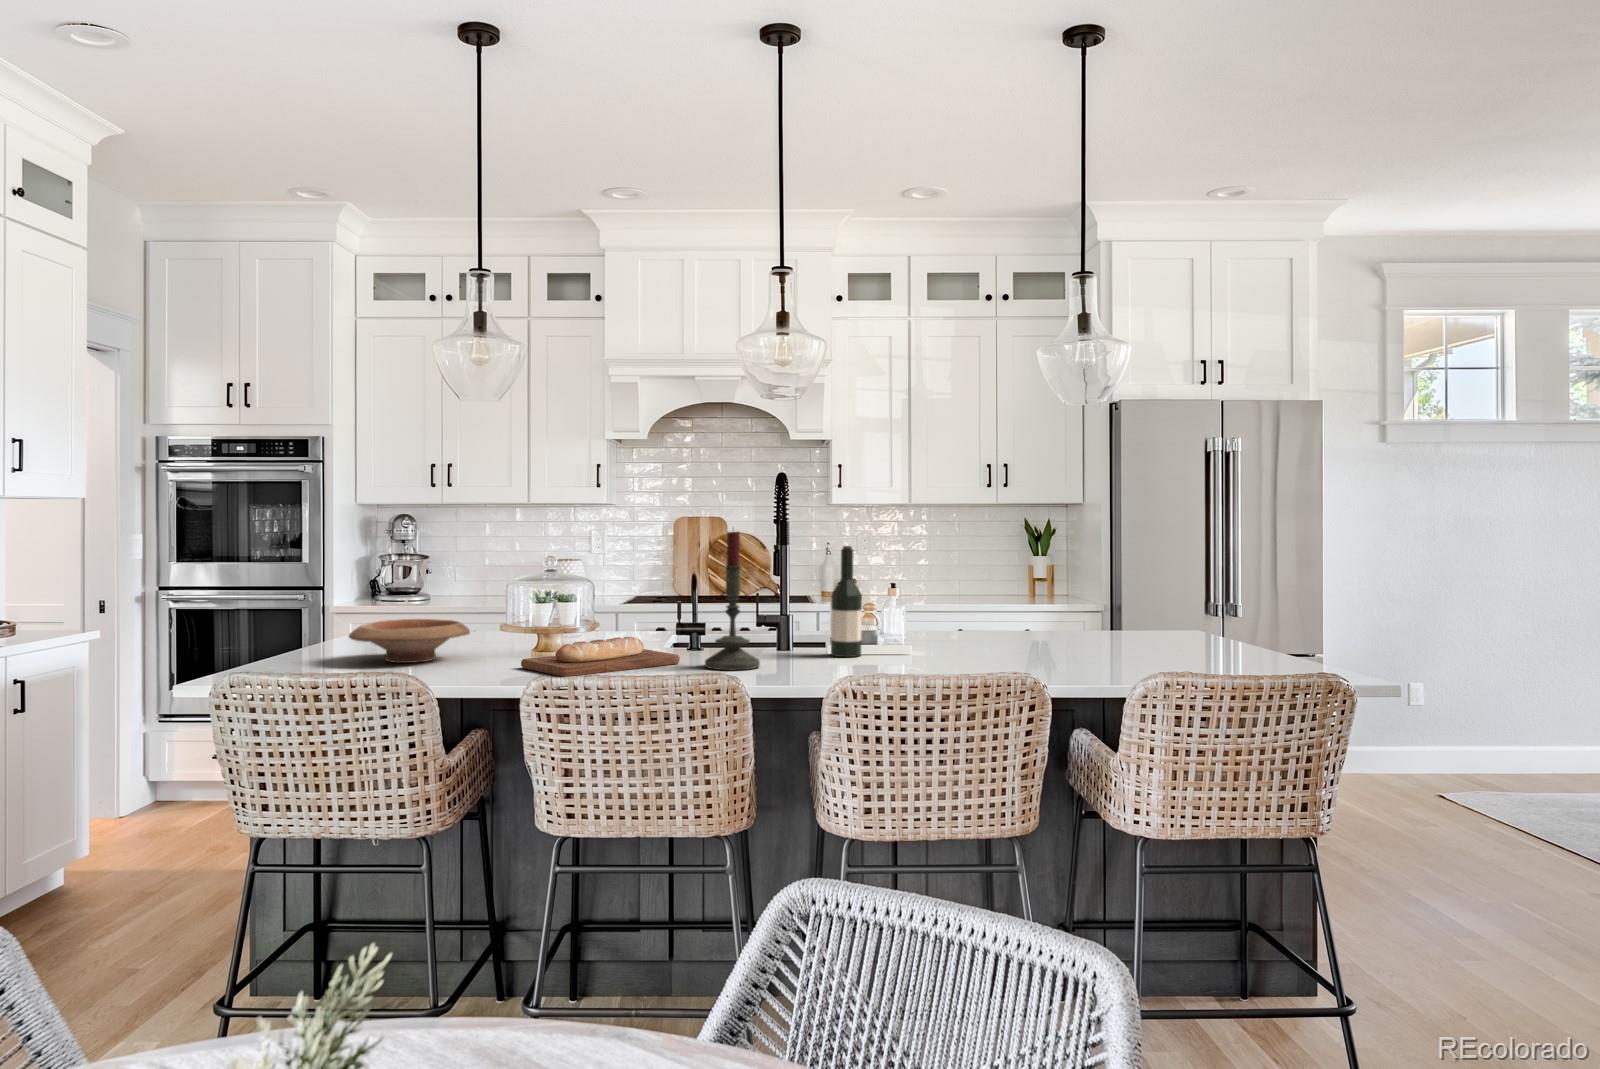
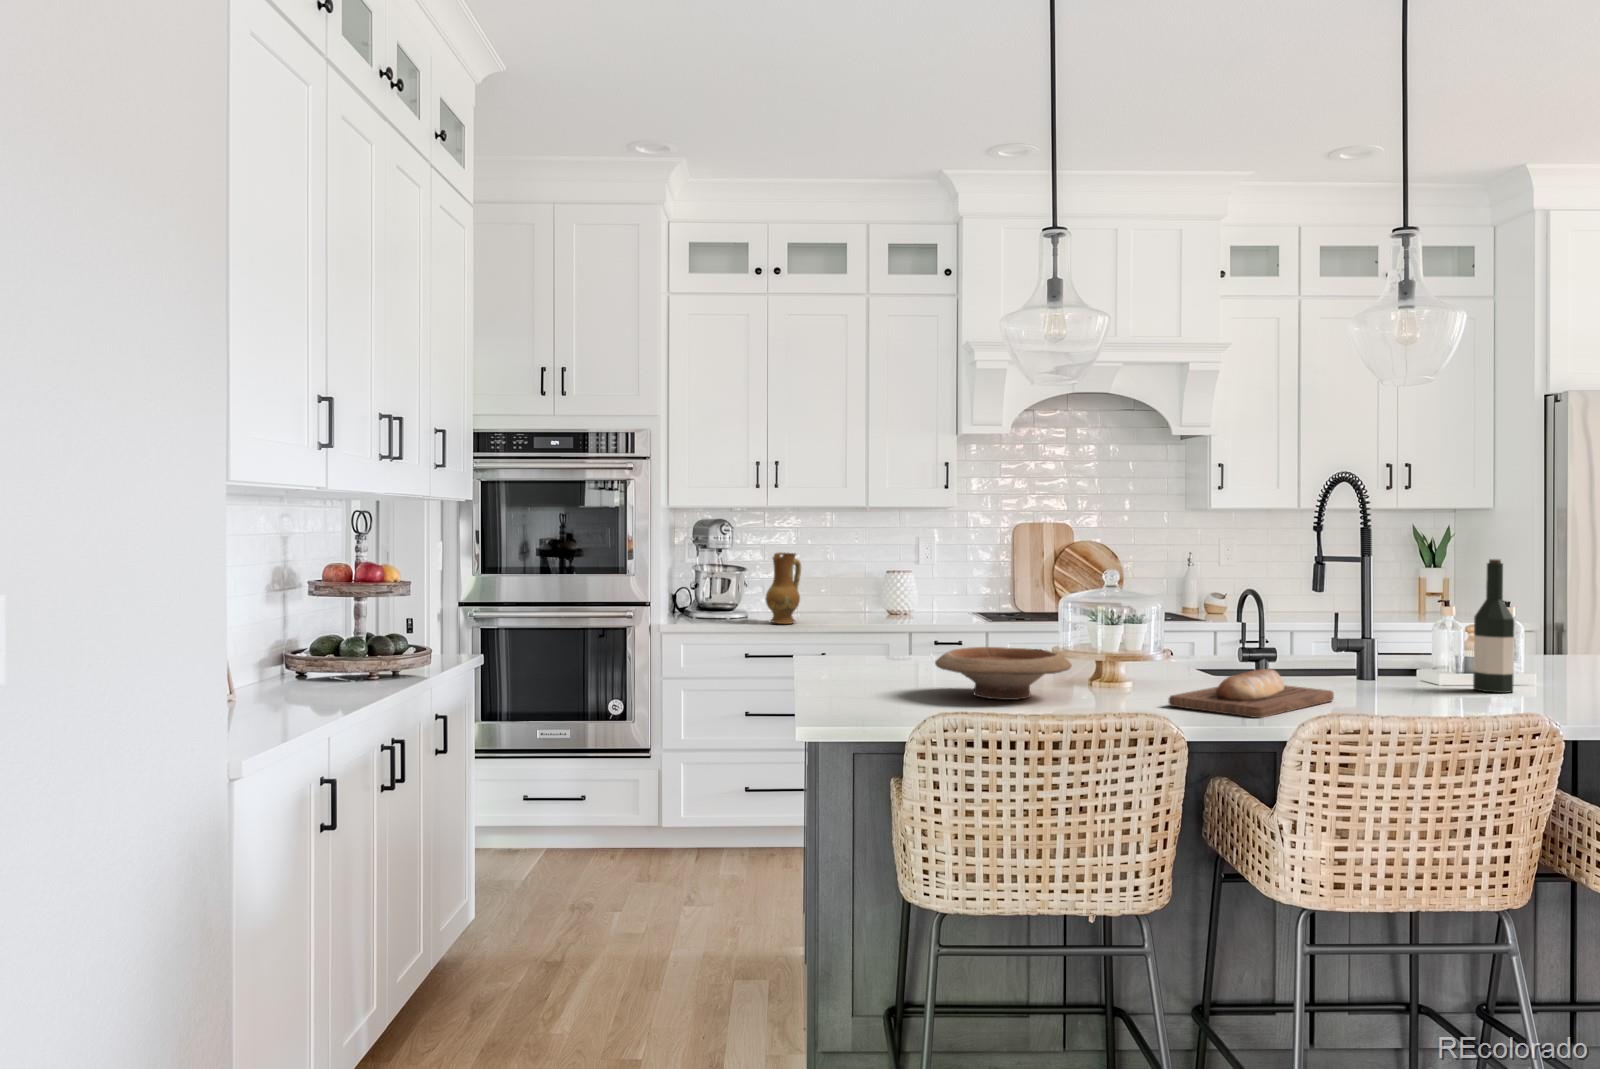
candle: present [705,532,760,670] -> none [1376,538,1449,710]
ceramic jug: none [435,541,470,603] -> present [766,552,801,624]

